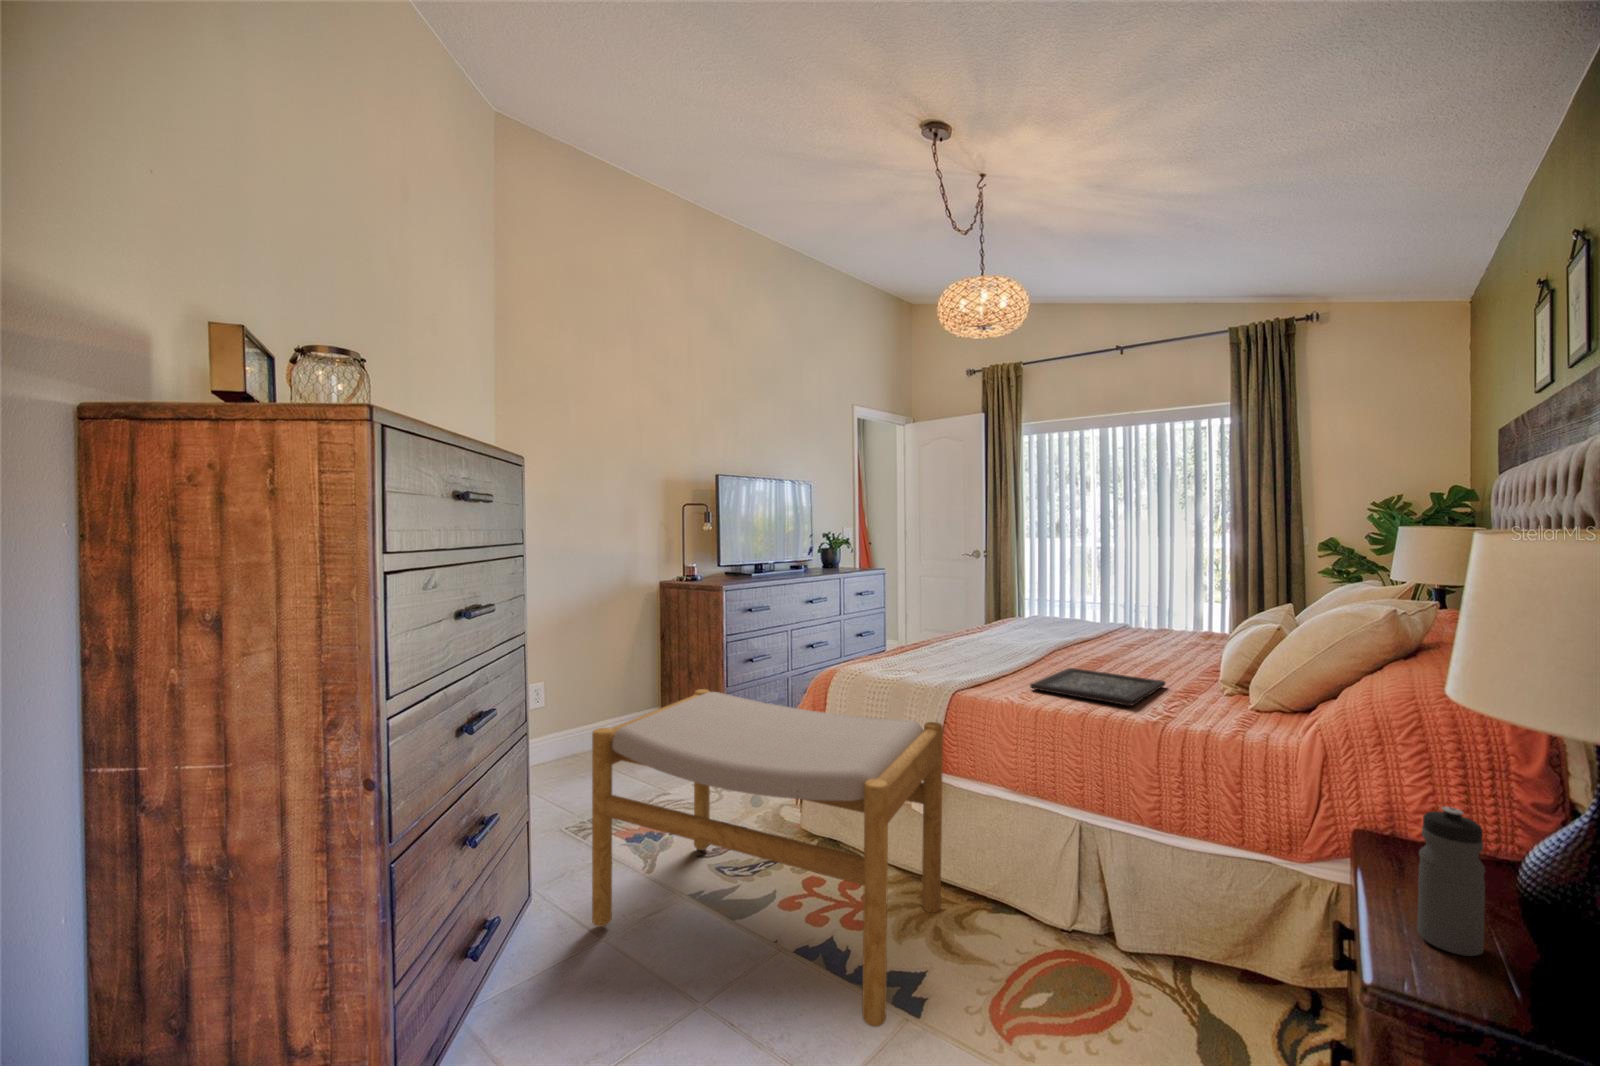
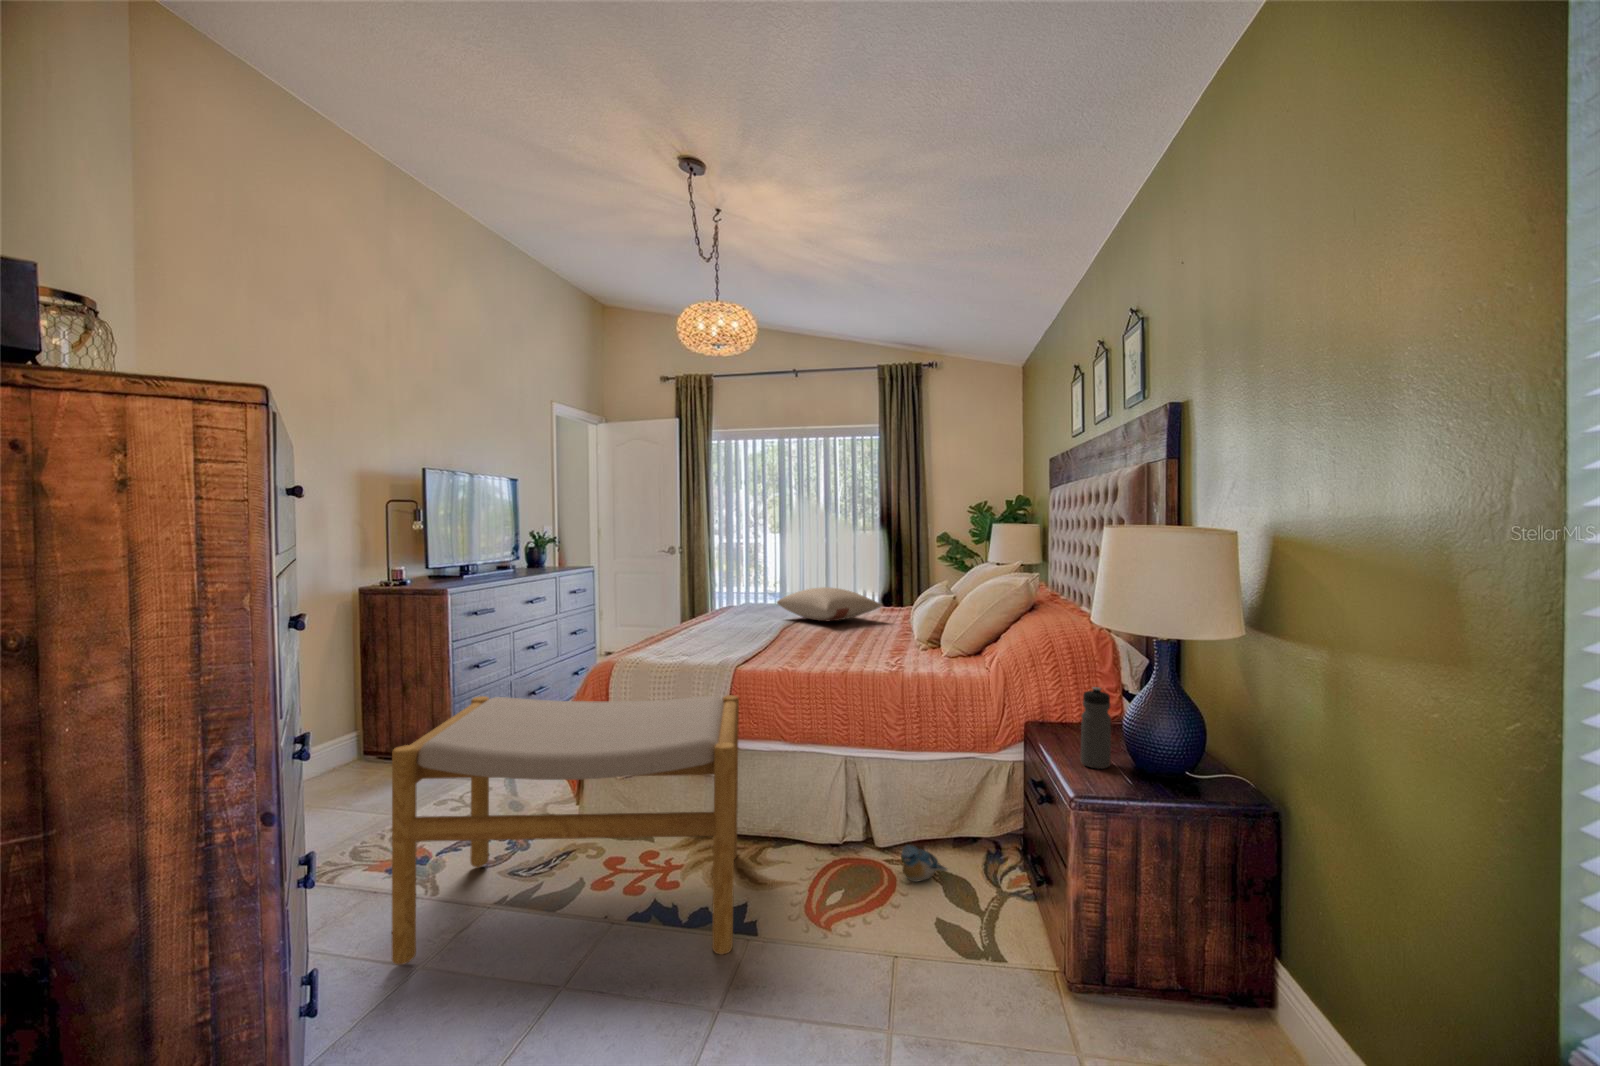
pillow: none [1050,604,1191,645] -> present [777,587,882,621]
tray: present [1030,668,1165,706] -> none [797,640,885,663]
plush toy: none [1134,963,1212,1020] -> present [901,845,947,882]

